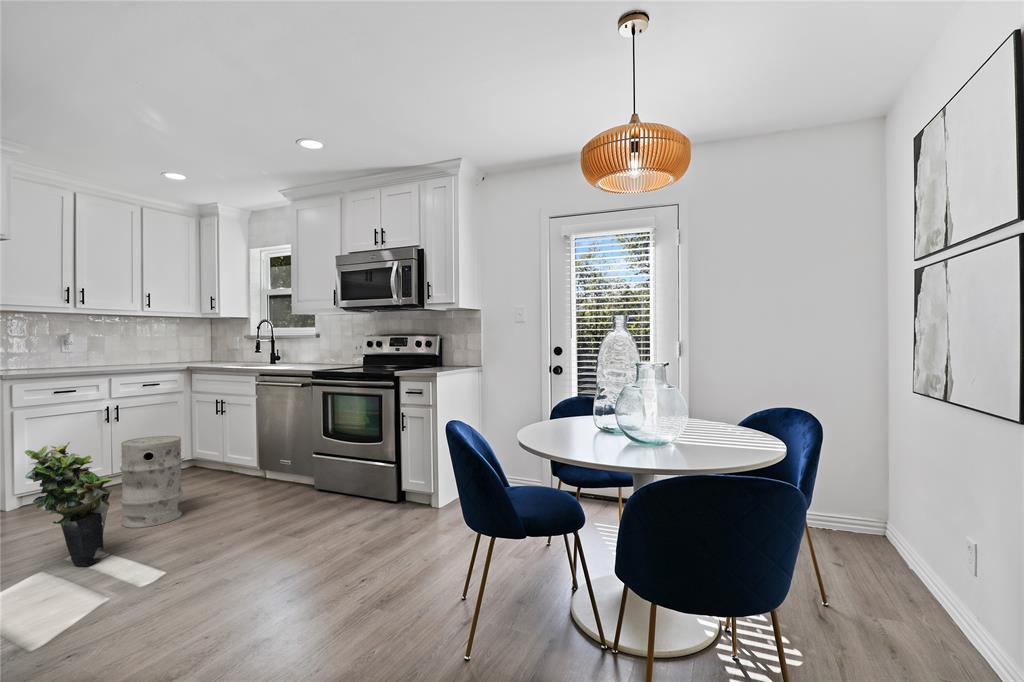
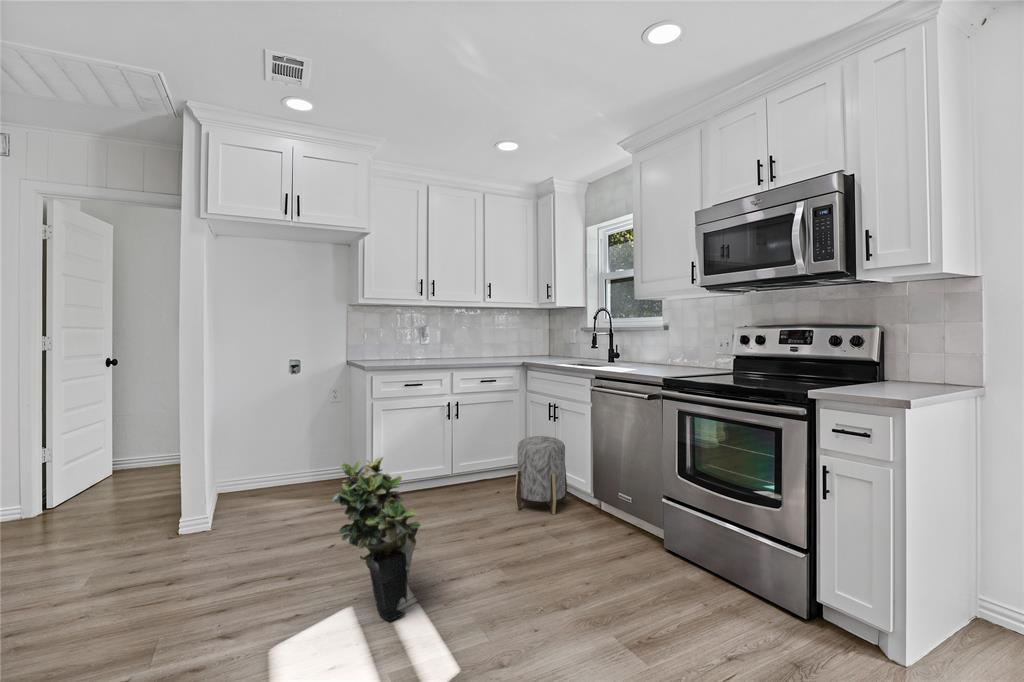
stool: none [185,427,235,492] -> present [515,436,567,514]
trash can: present [120,436,183,528] -> none [443,448,505,562]

